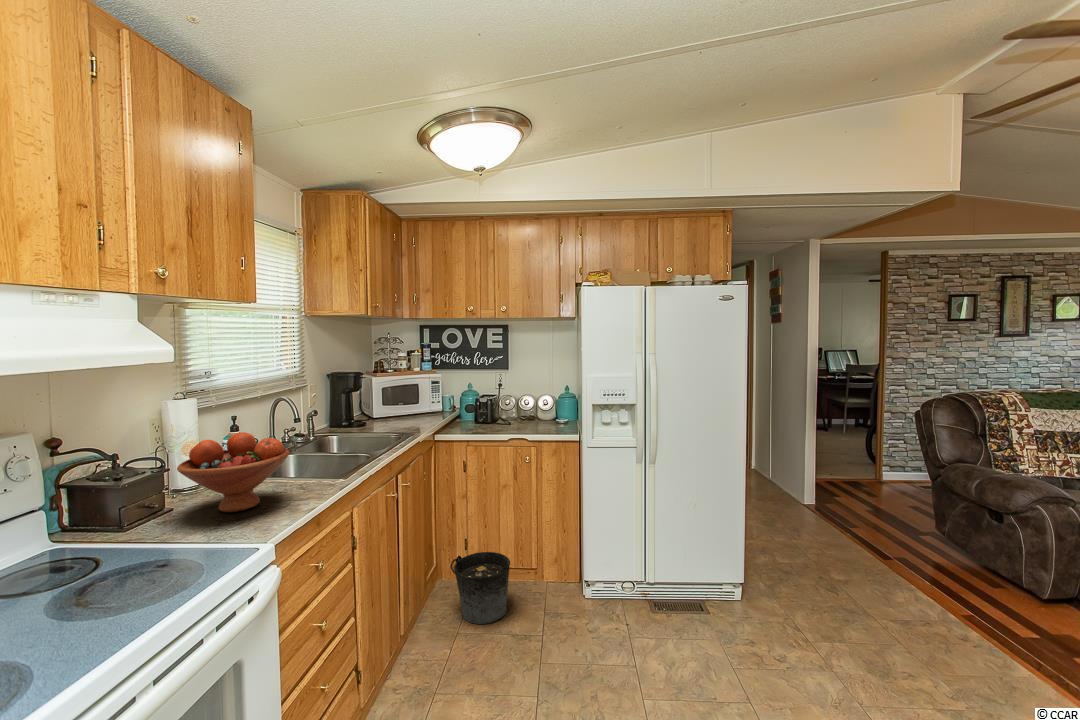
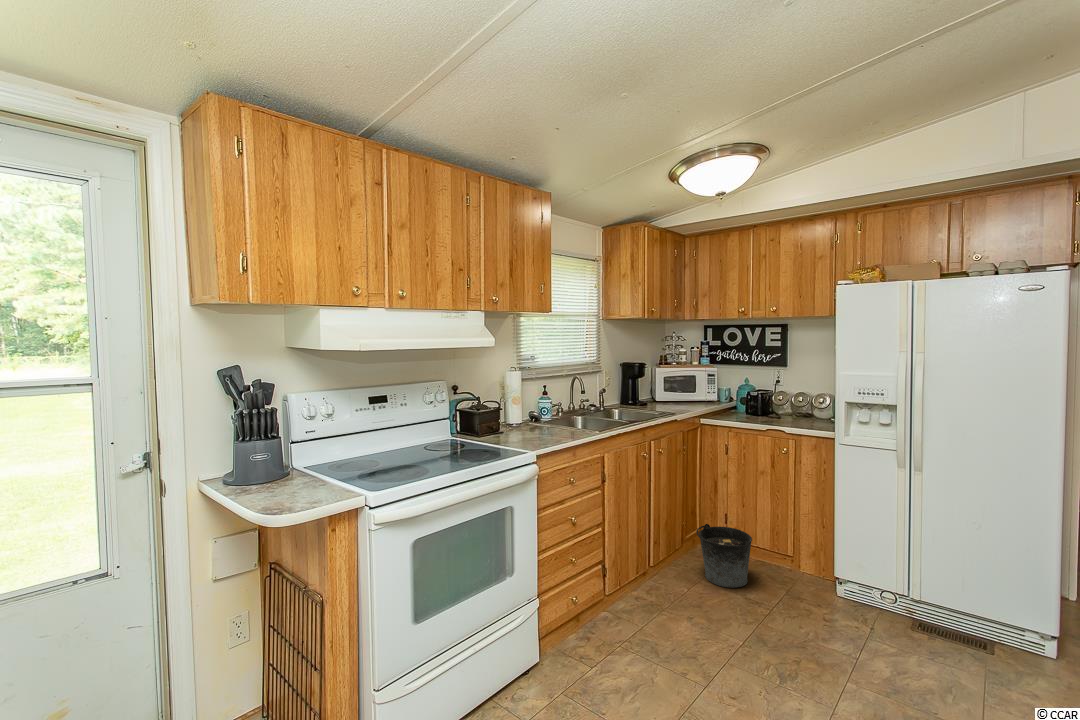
fruit bowl: present [177,432,290,512] -> none [502,392,559,438]

